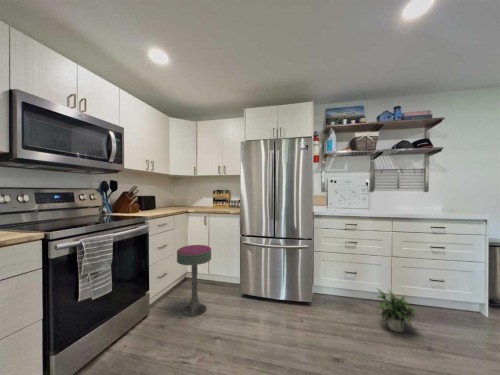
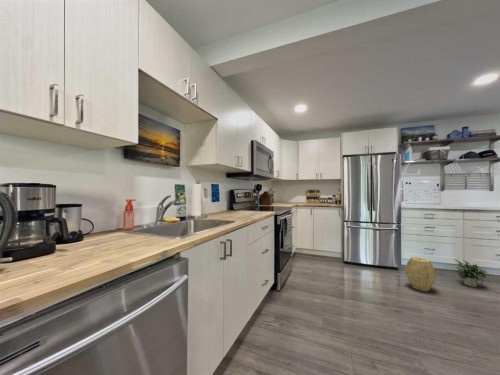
bar stool: present [177,245,211,316] -> none [306,227,329,271]
woven basket: none [305,294,345,352] -> present [405,257,436,291]

